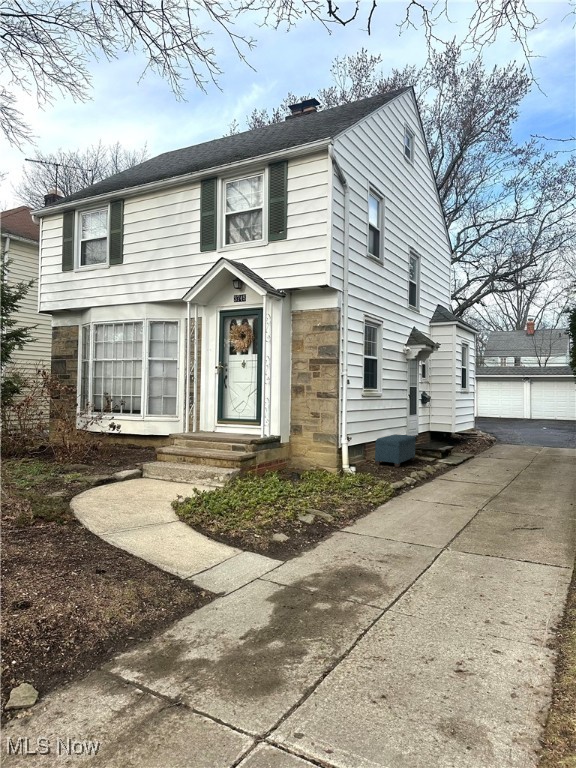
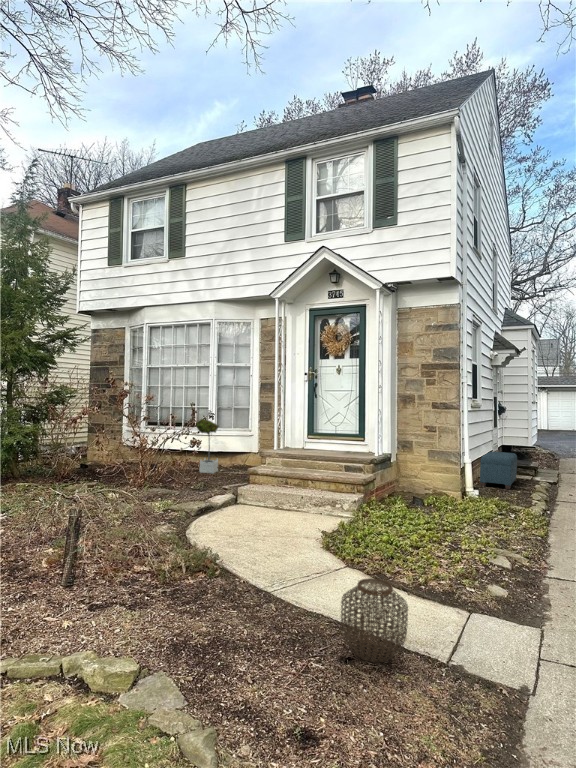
potted tree: none [131,406,151,453] -> present [197,419,218,473]
woven basket: none [109,521,157,577] -> present [341,578,408,662]

